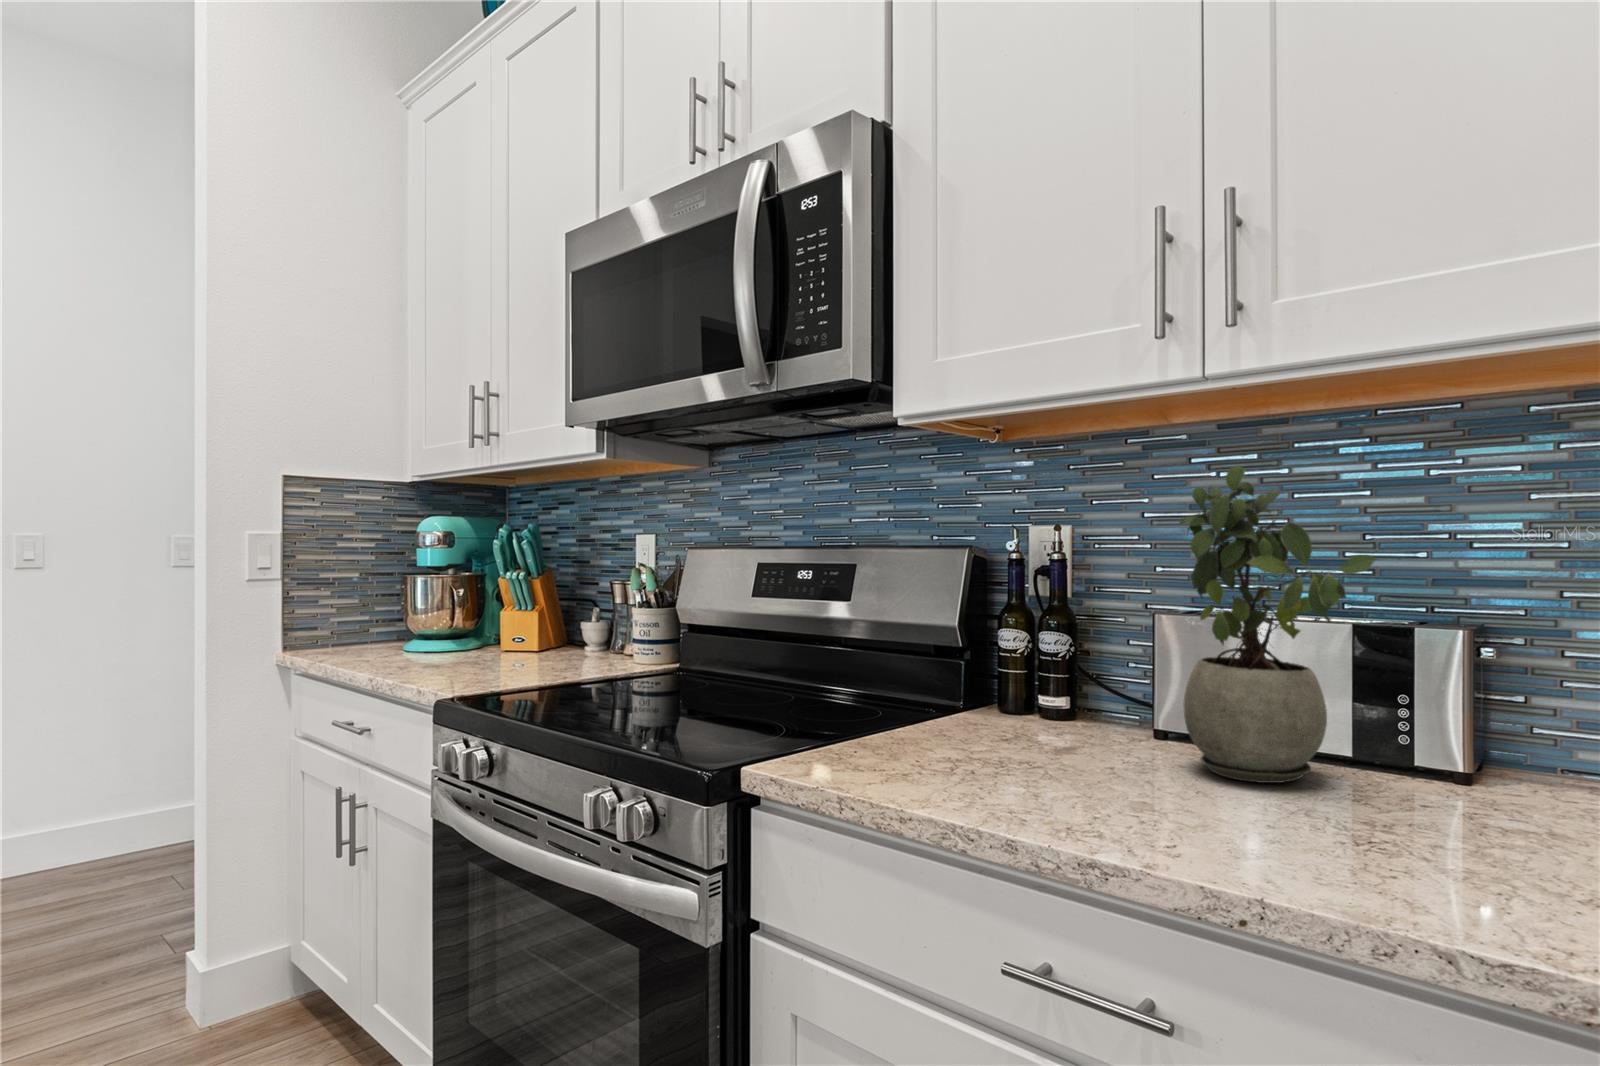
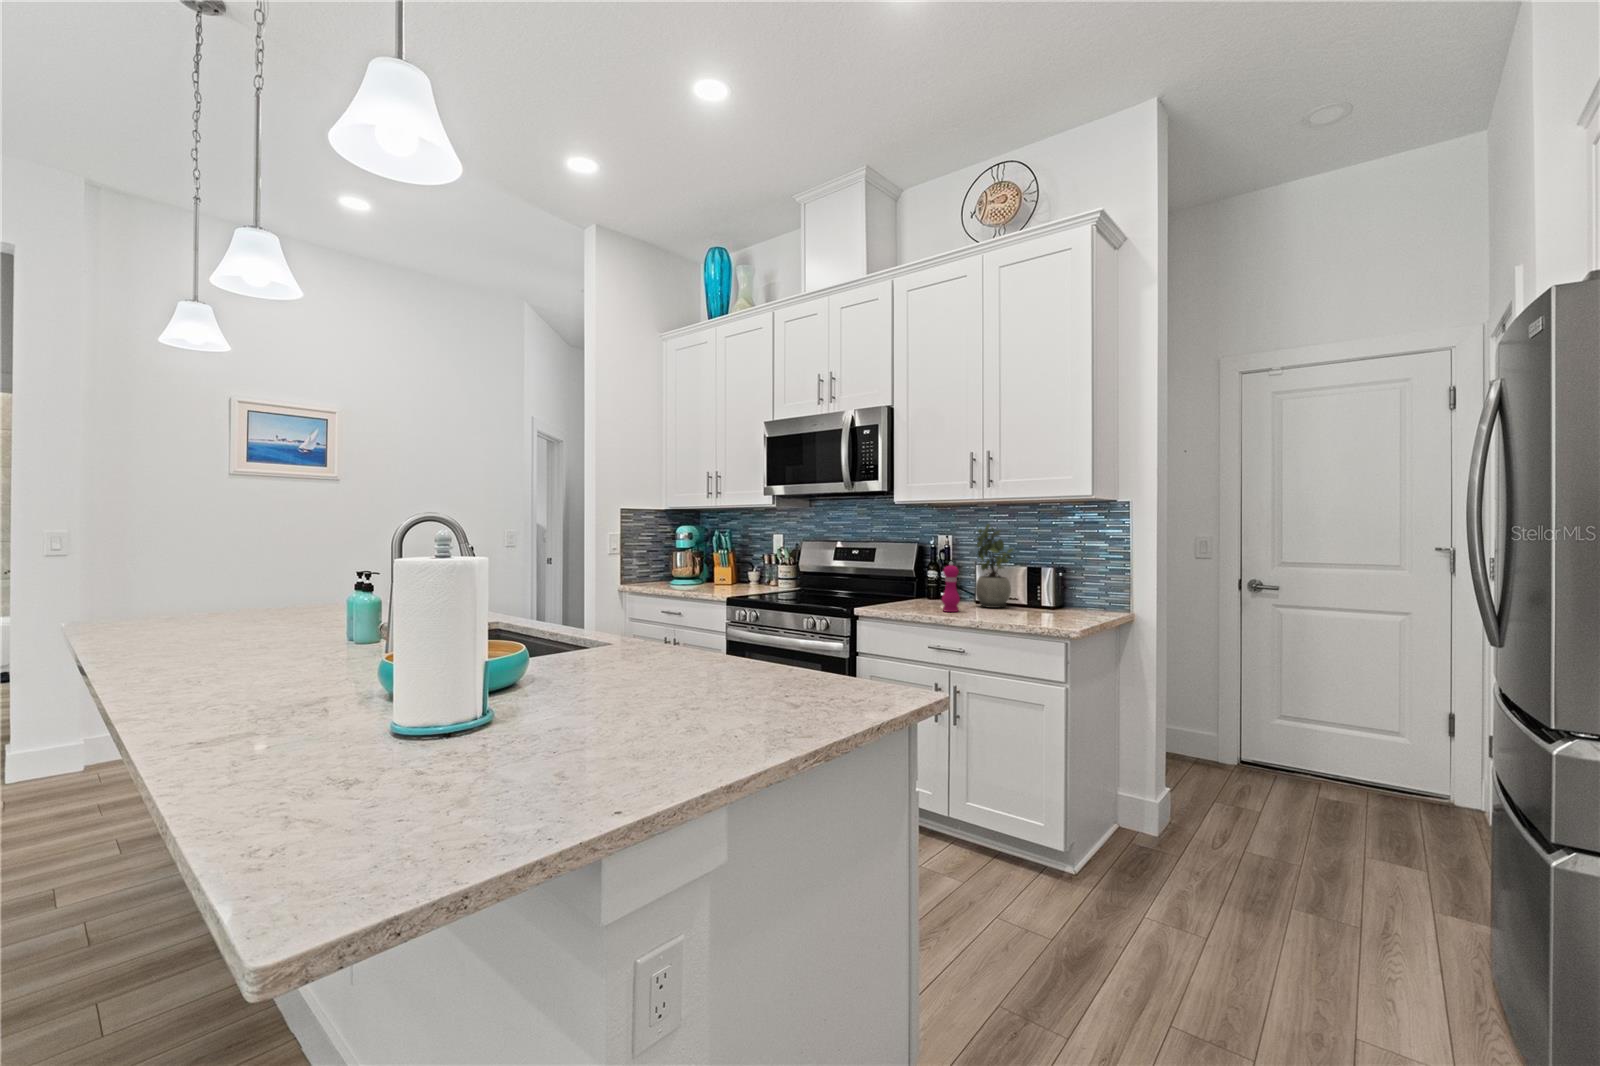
pepper mill: none [1072,609,1148,820] -> present [942,562,960,612]

